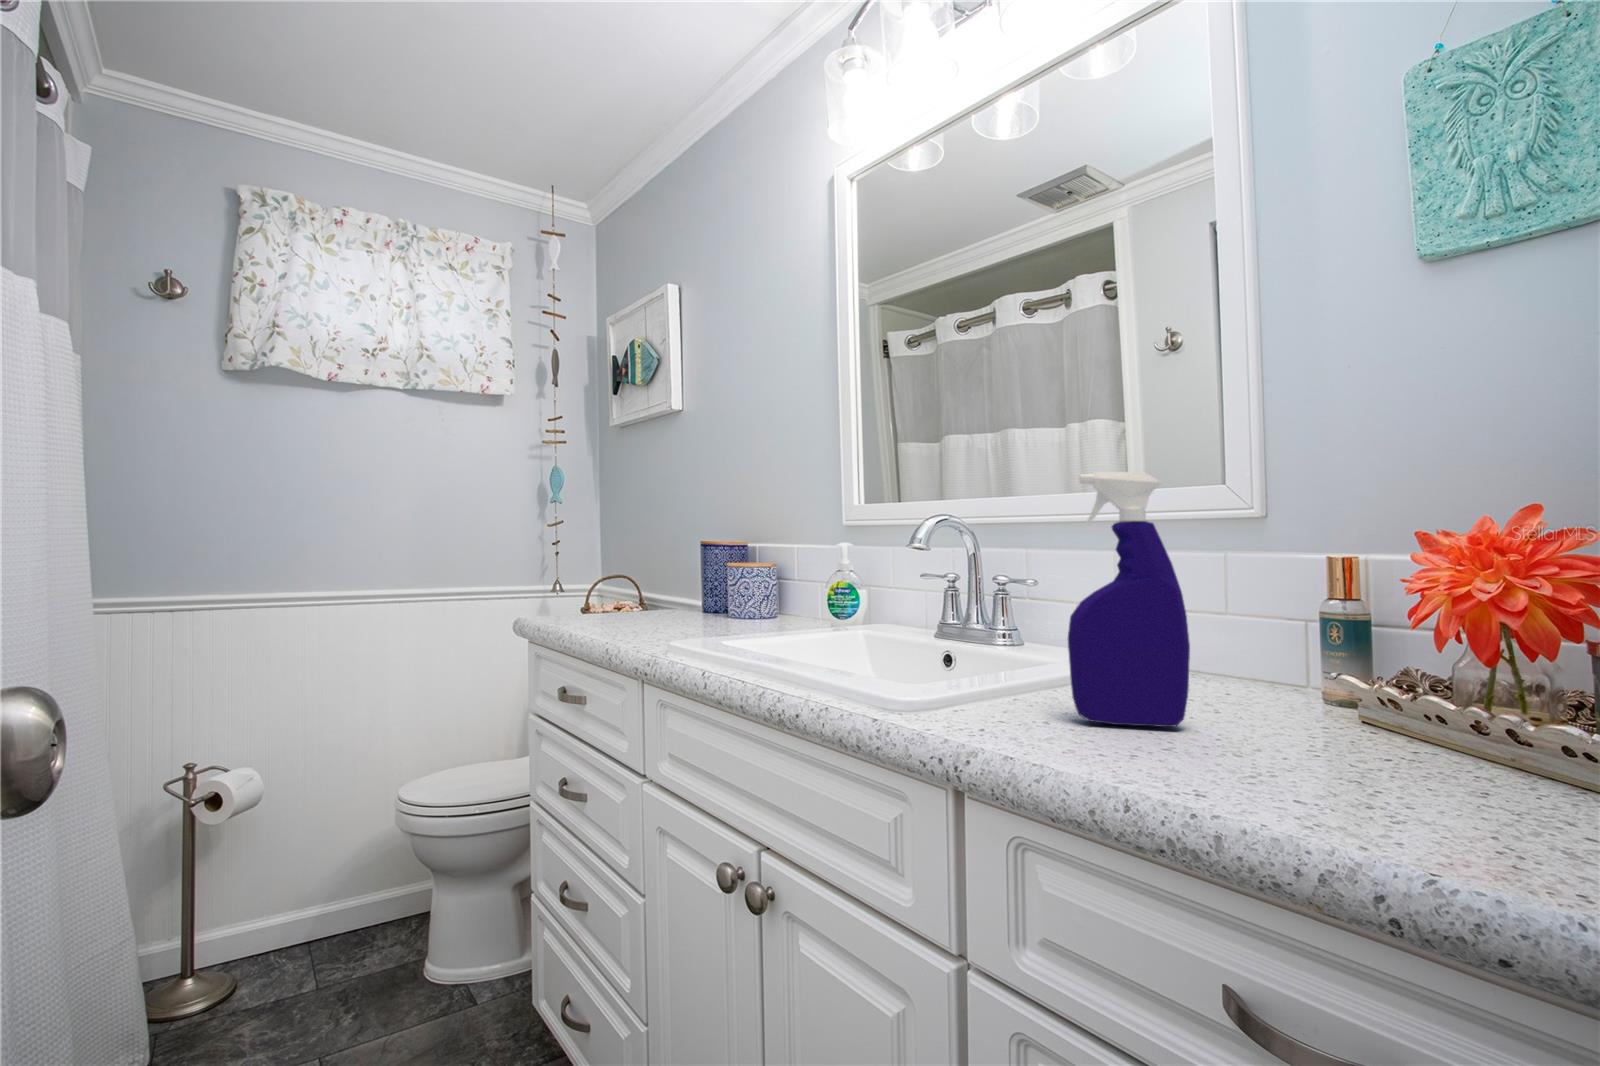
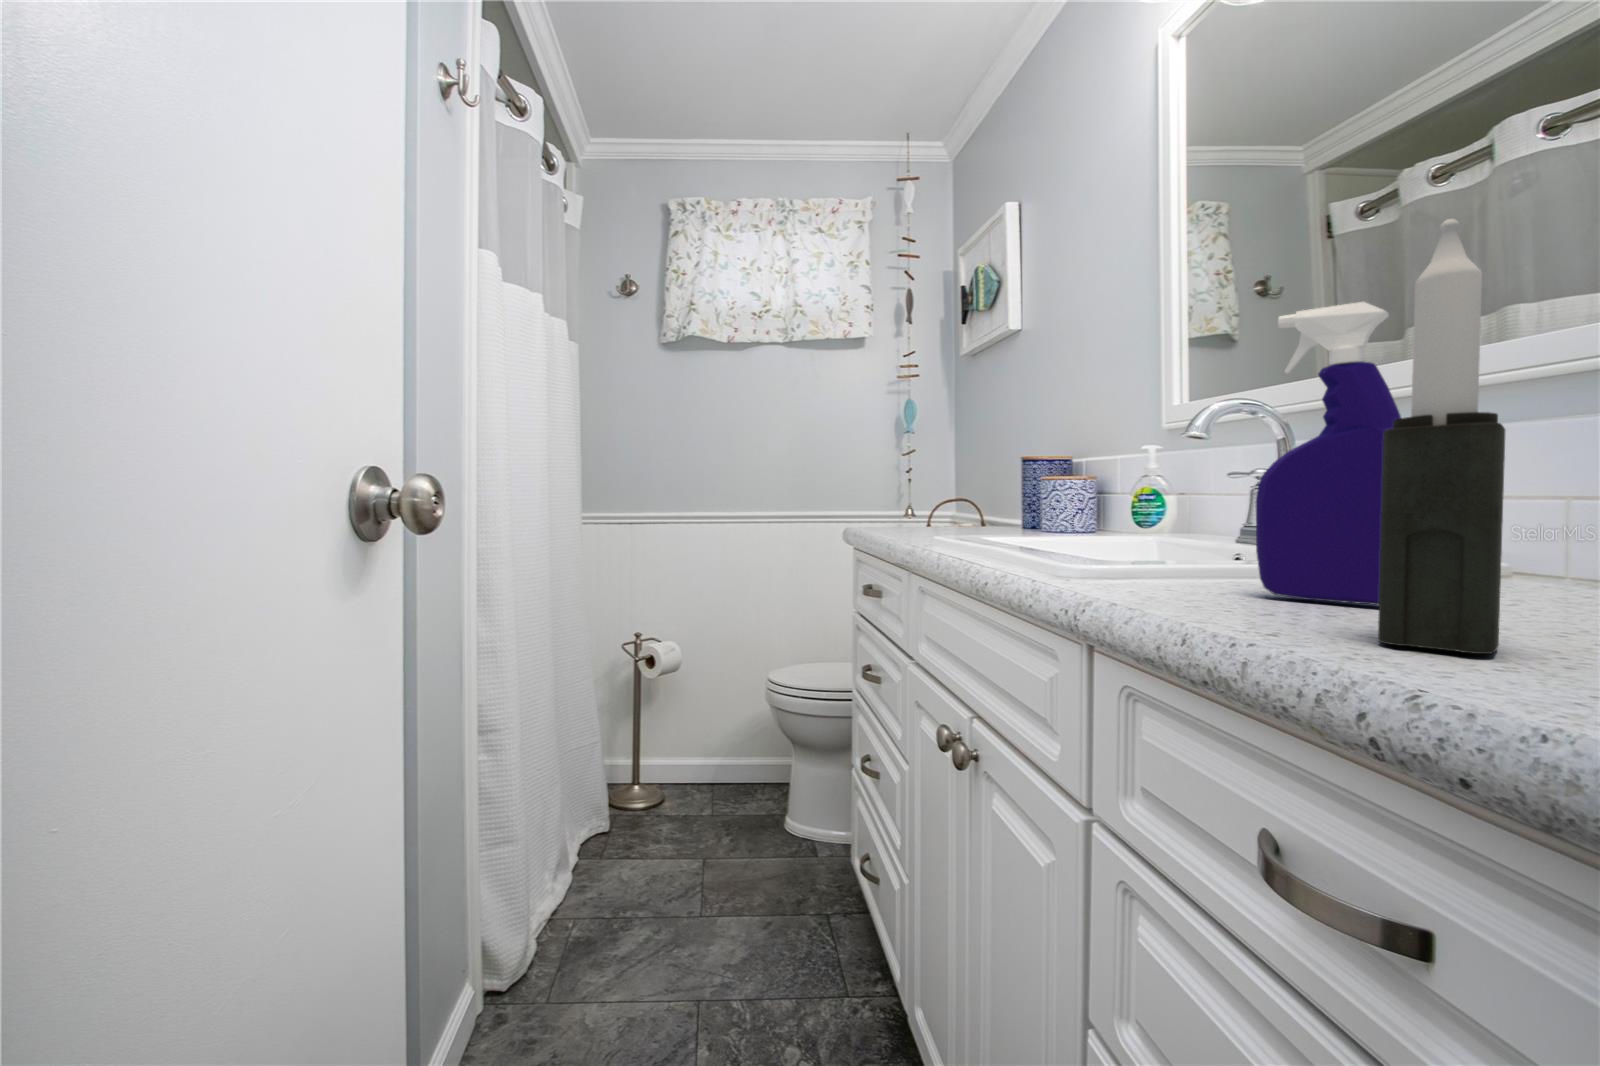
candle: none [1248,438,1355,799] -> present [1378,219,1505,654]

